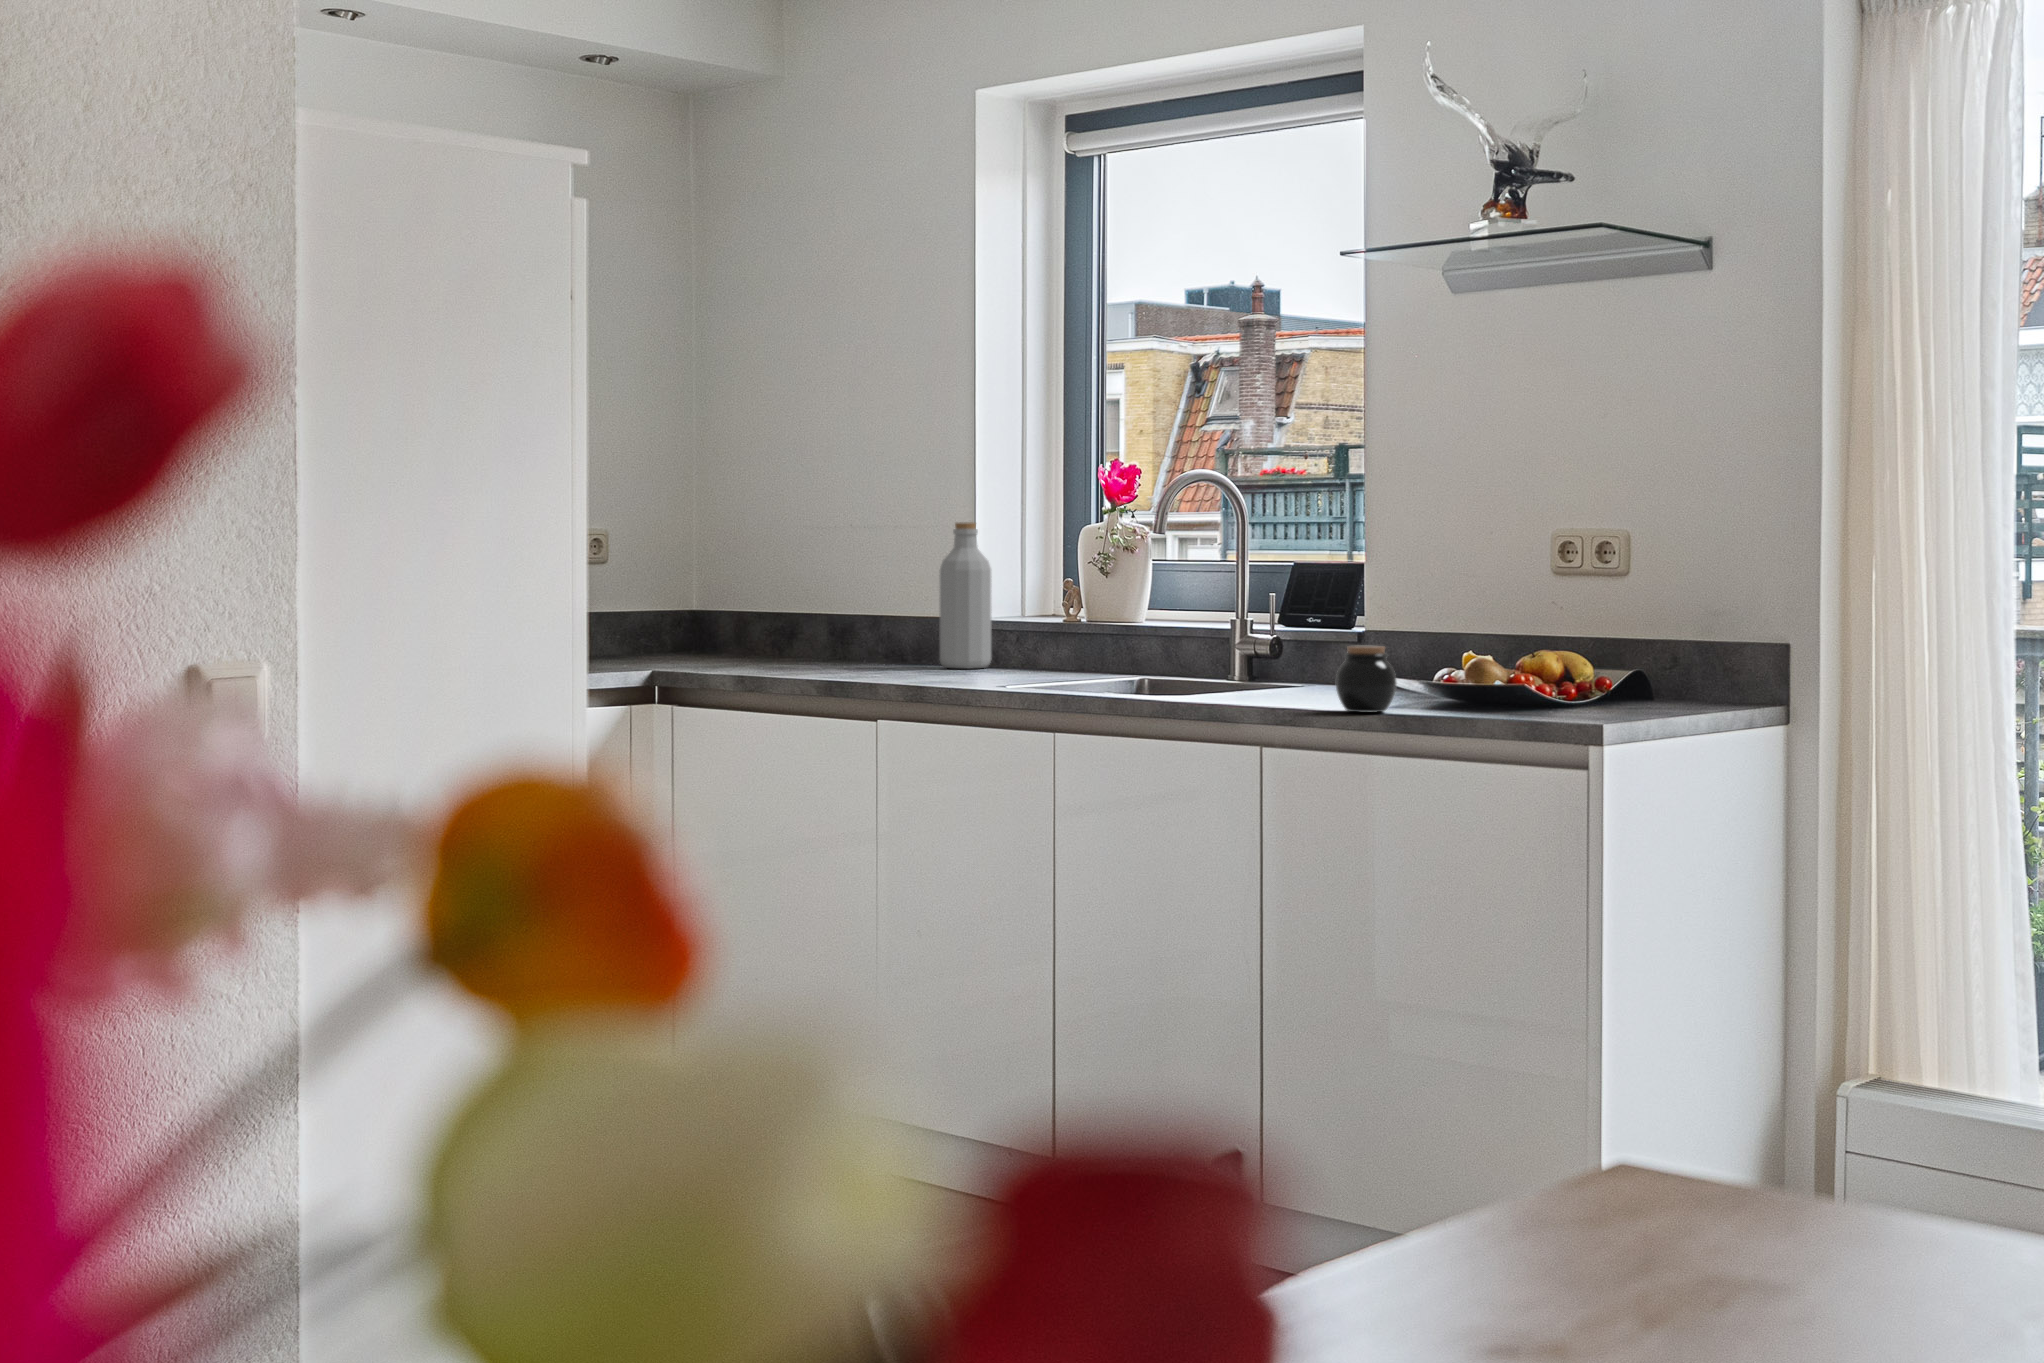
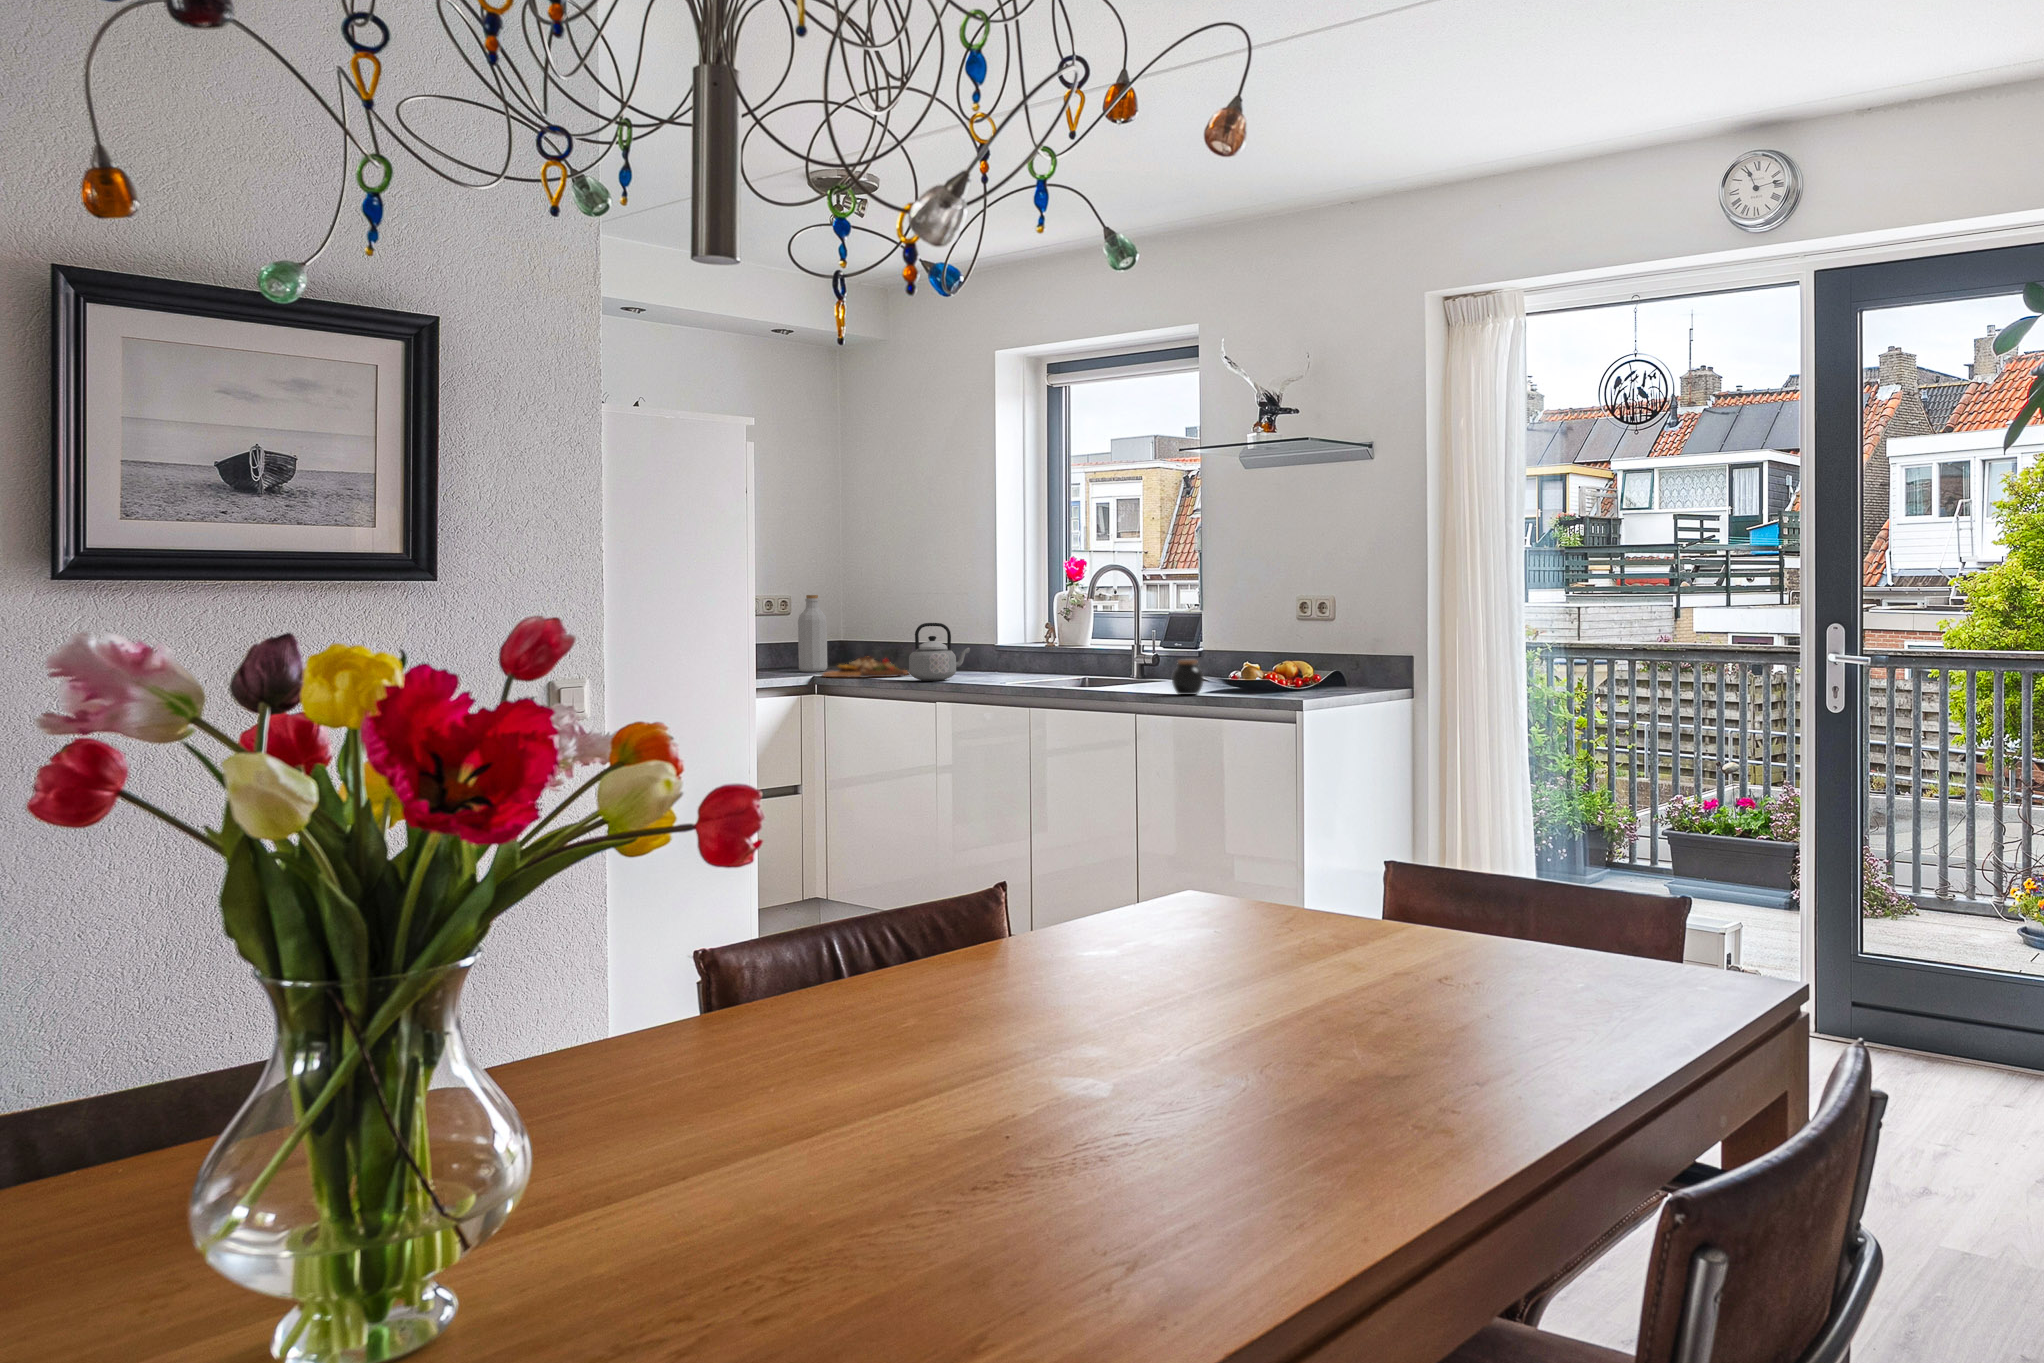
bottle: present [940,522,991,668] -> present [798,595,827,672]
teapot: none [830,574,936,677] -> present [909,623,970,681]
cutting board: none [673,632,825,670] -> present [823,657,908,678]

